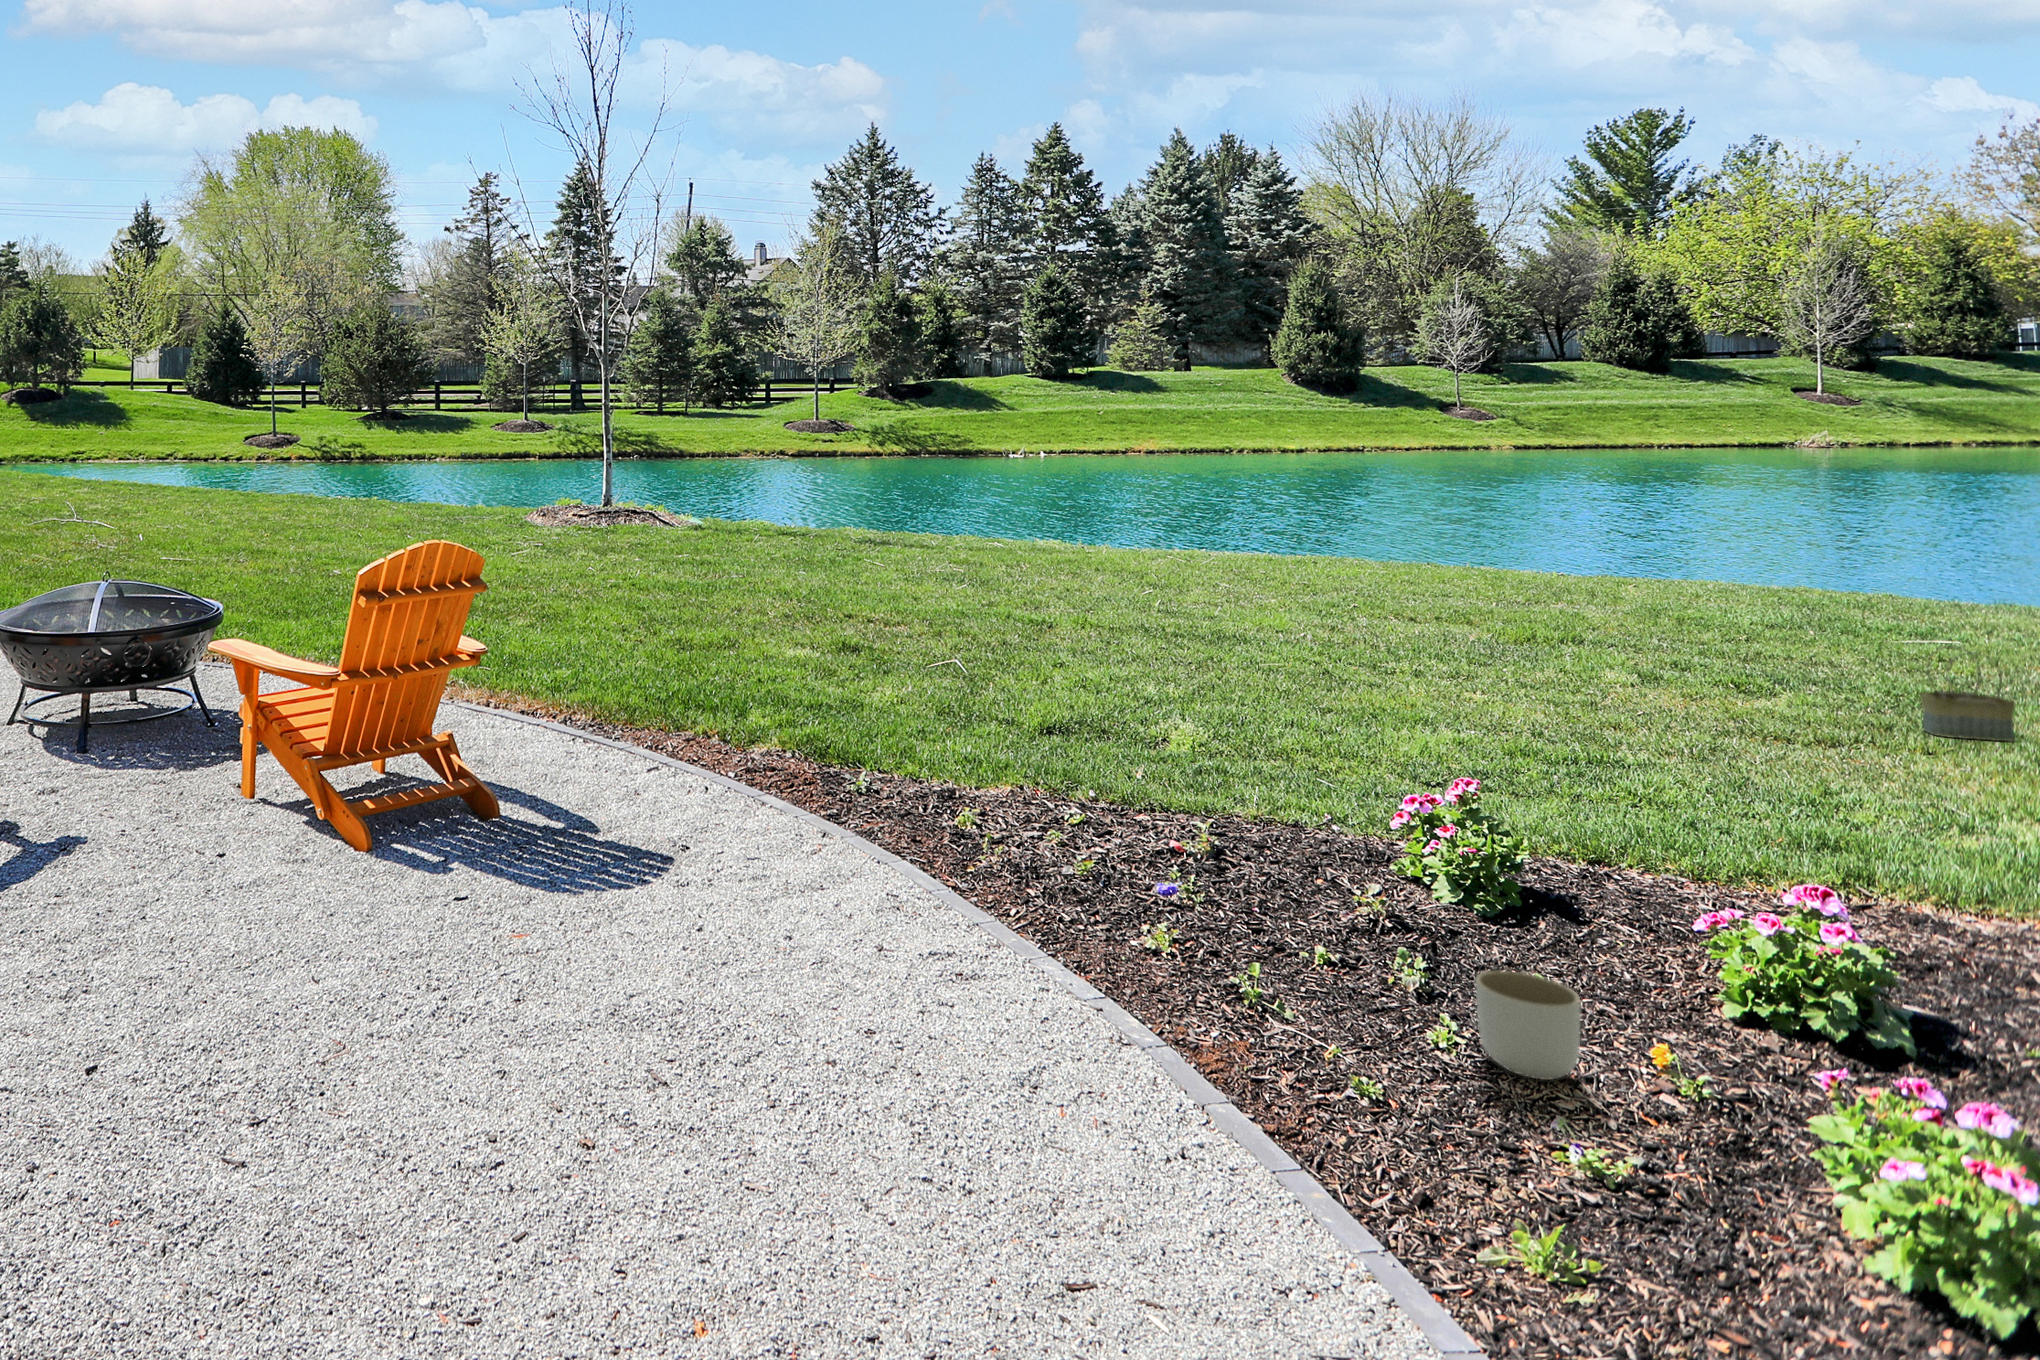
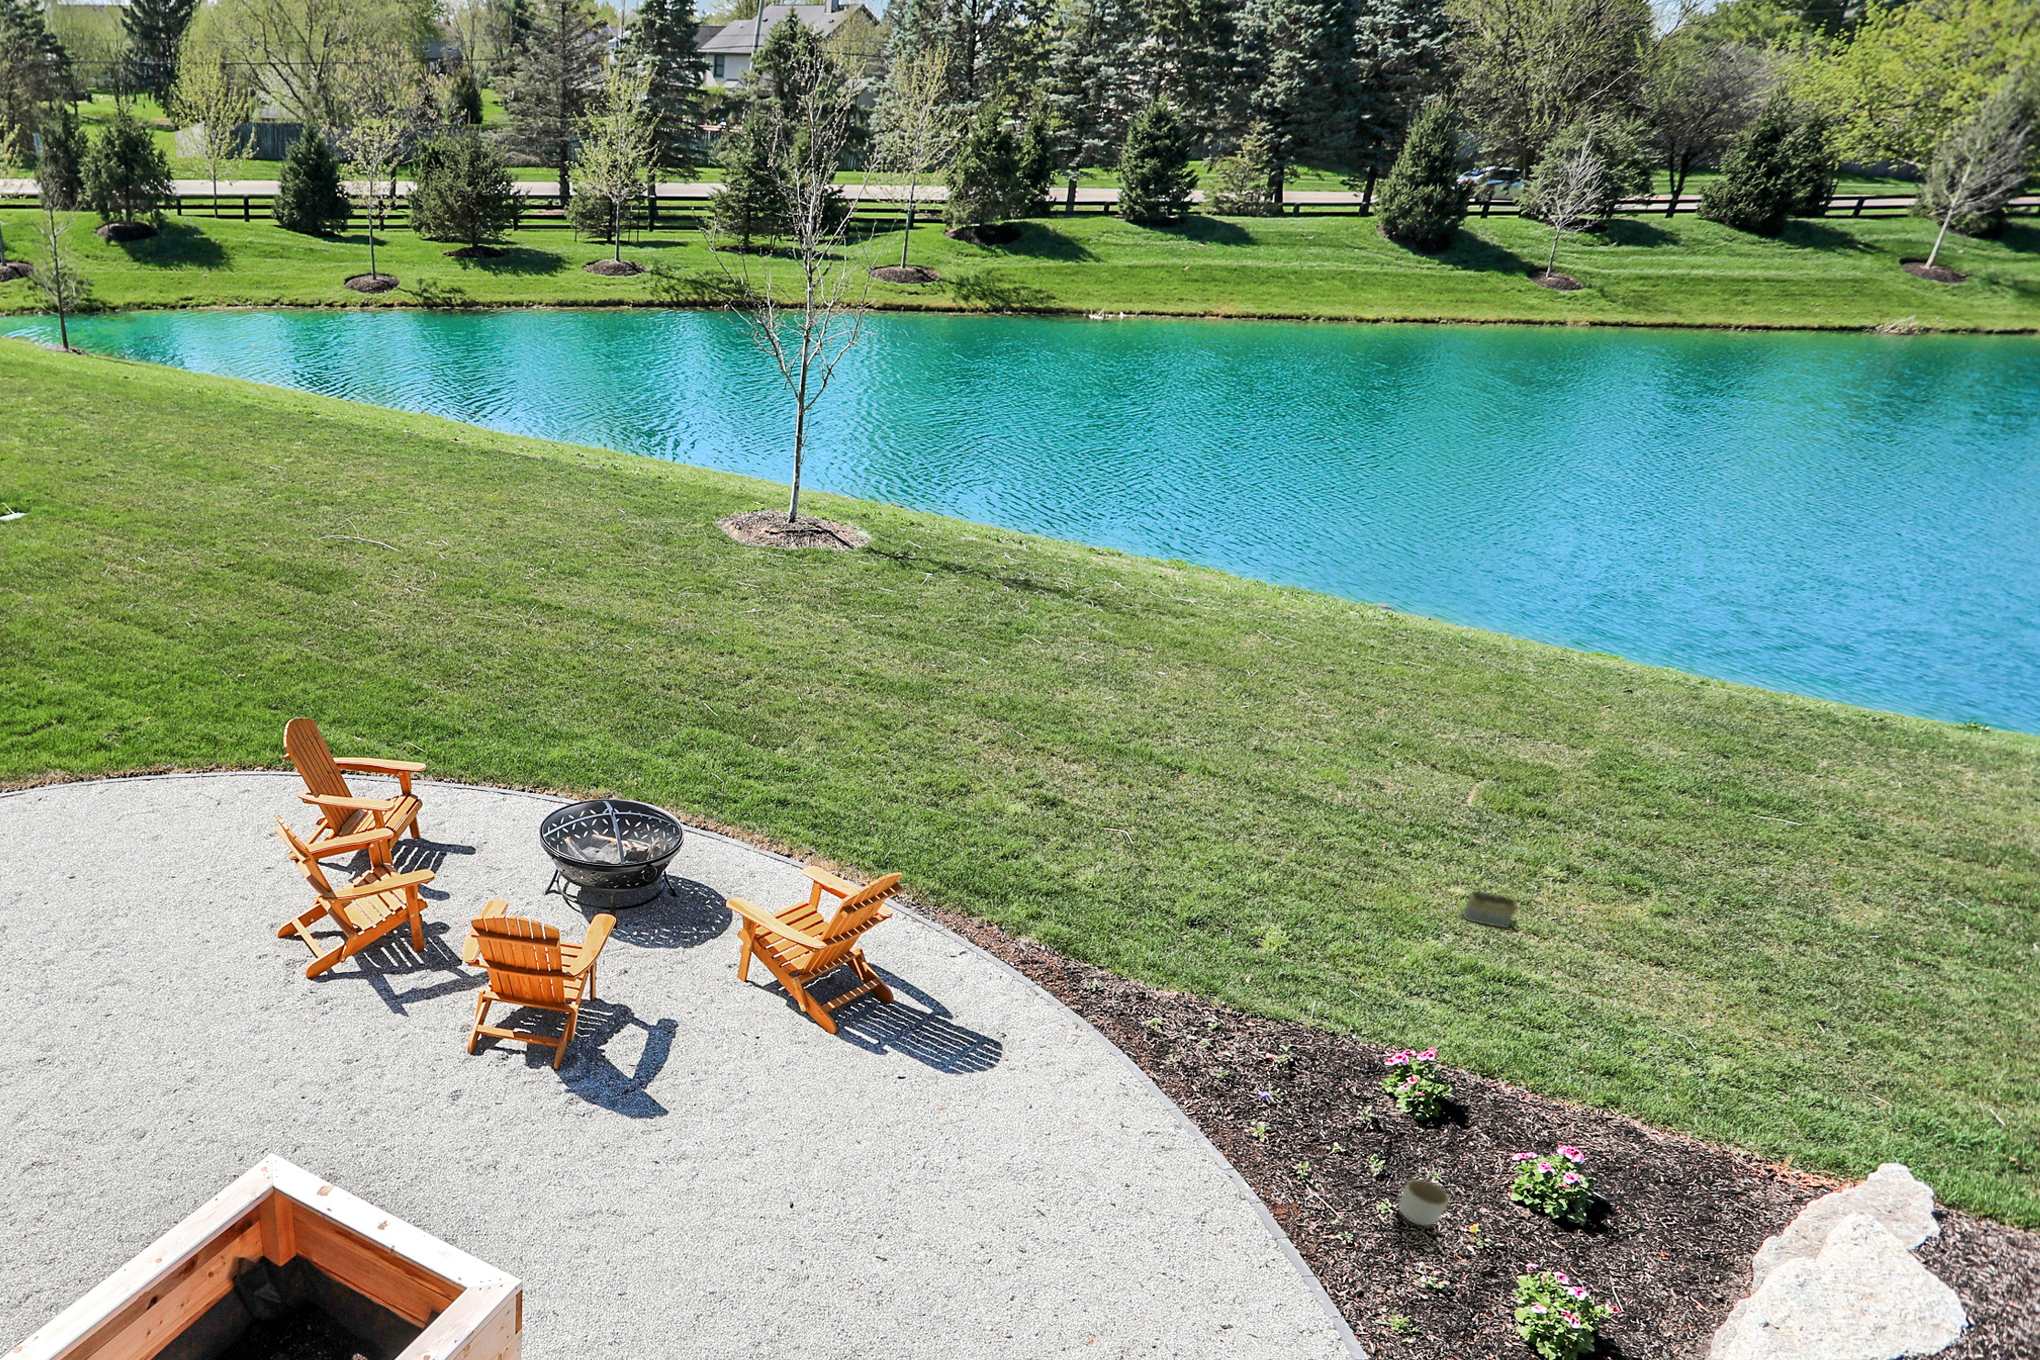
basket: present [1920,648,2016,741] -> present [1463,869,1518,928]

